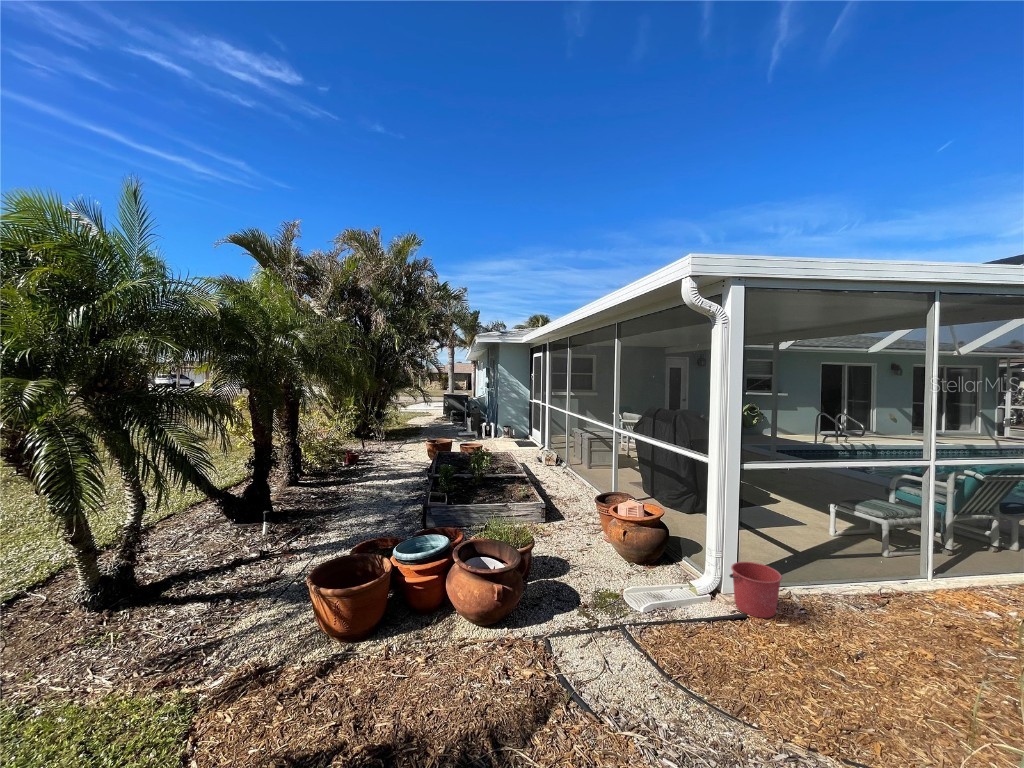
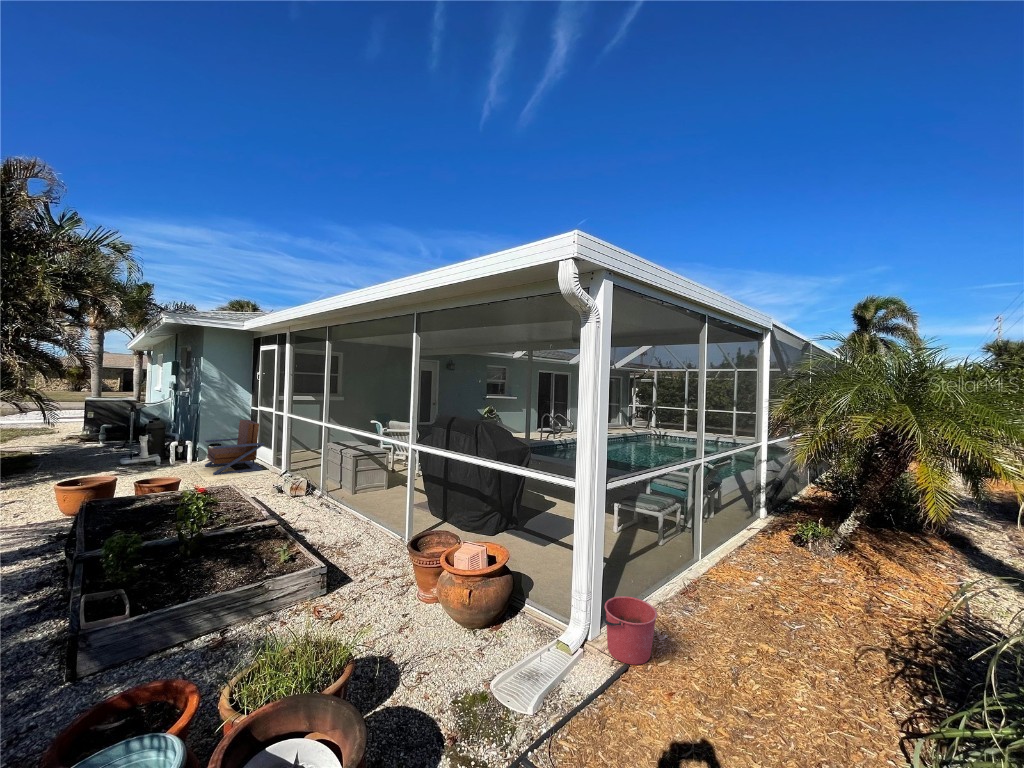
lounge chair: none [501,409,536,447] -> present [205,420,265,475]

